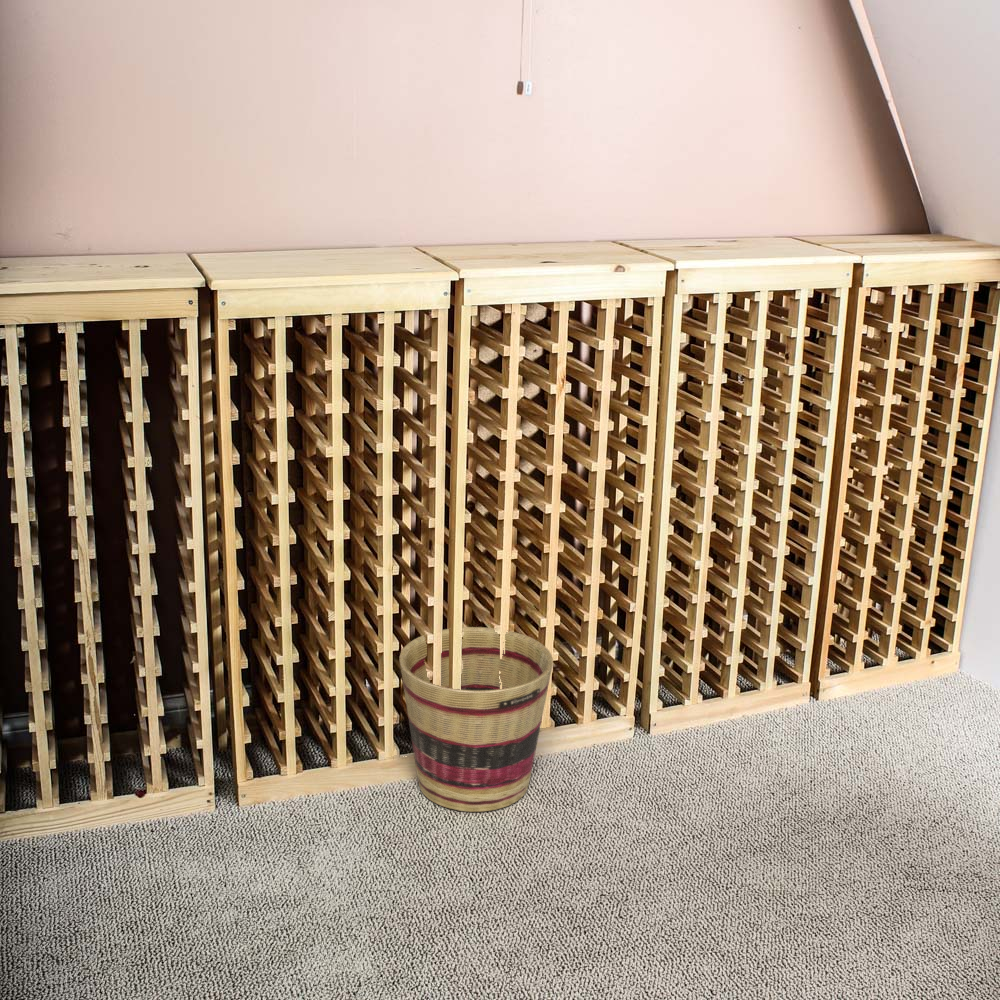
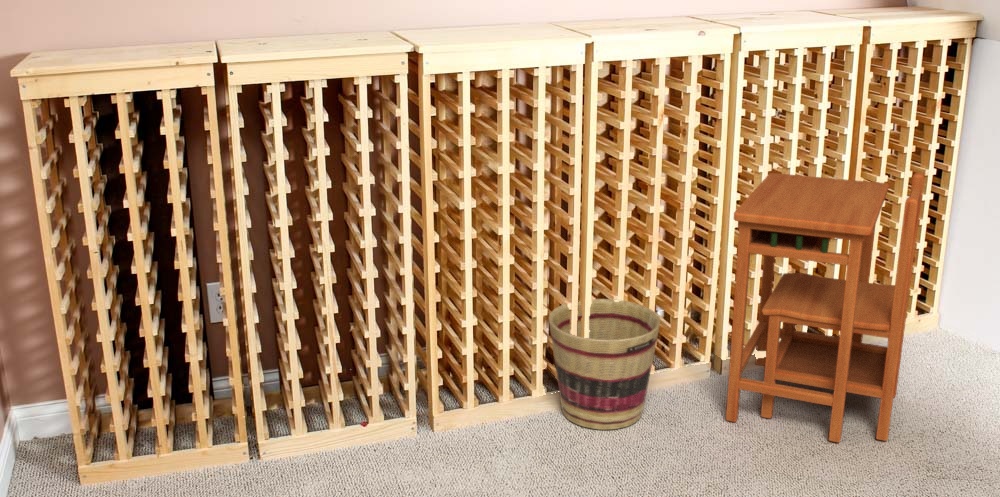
side table: none [641,460,920,840] -> present [726,173,924,442]

